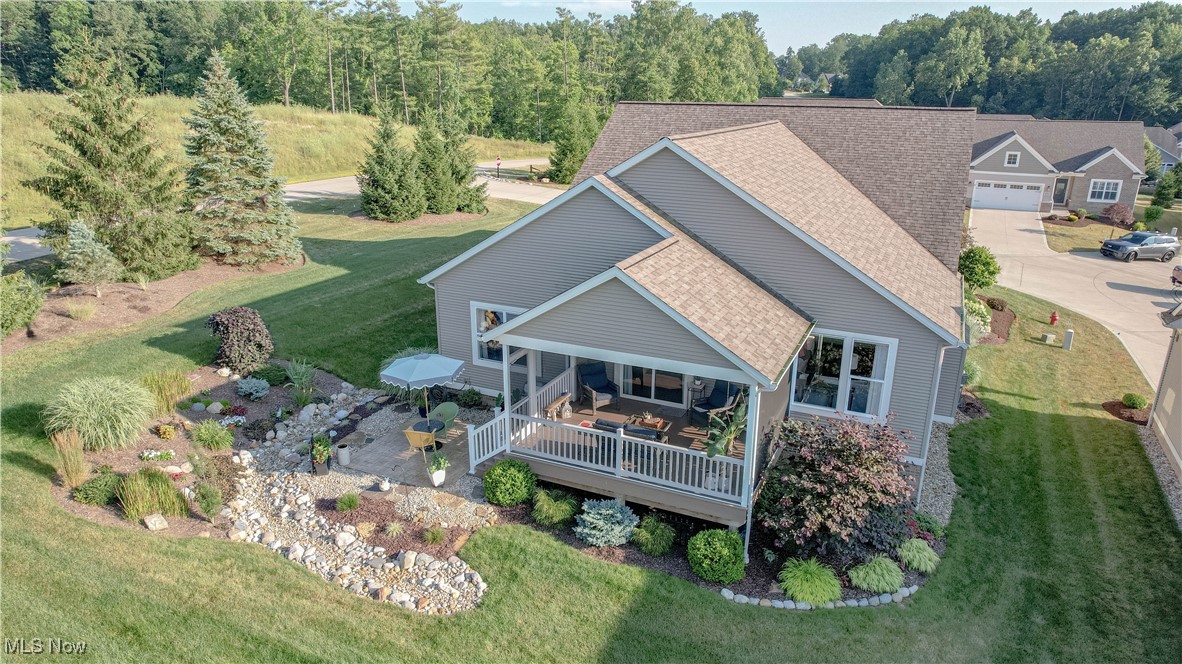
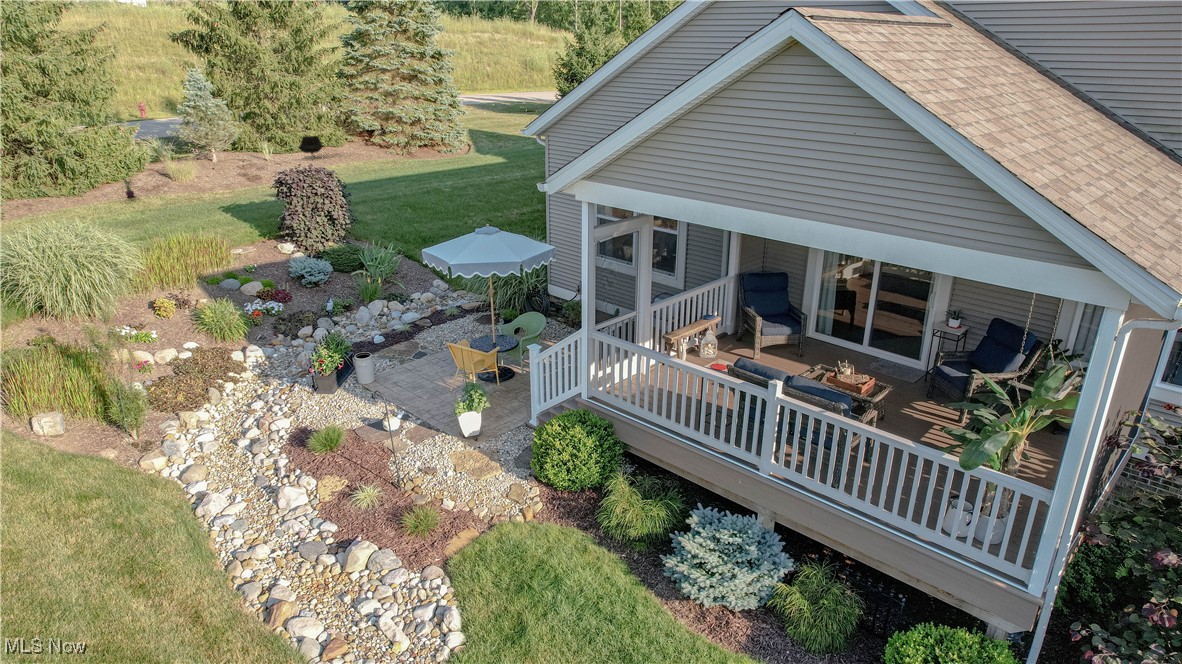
lounge chair: none [167,262,190,284] -> present [298,136,323,159]

